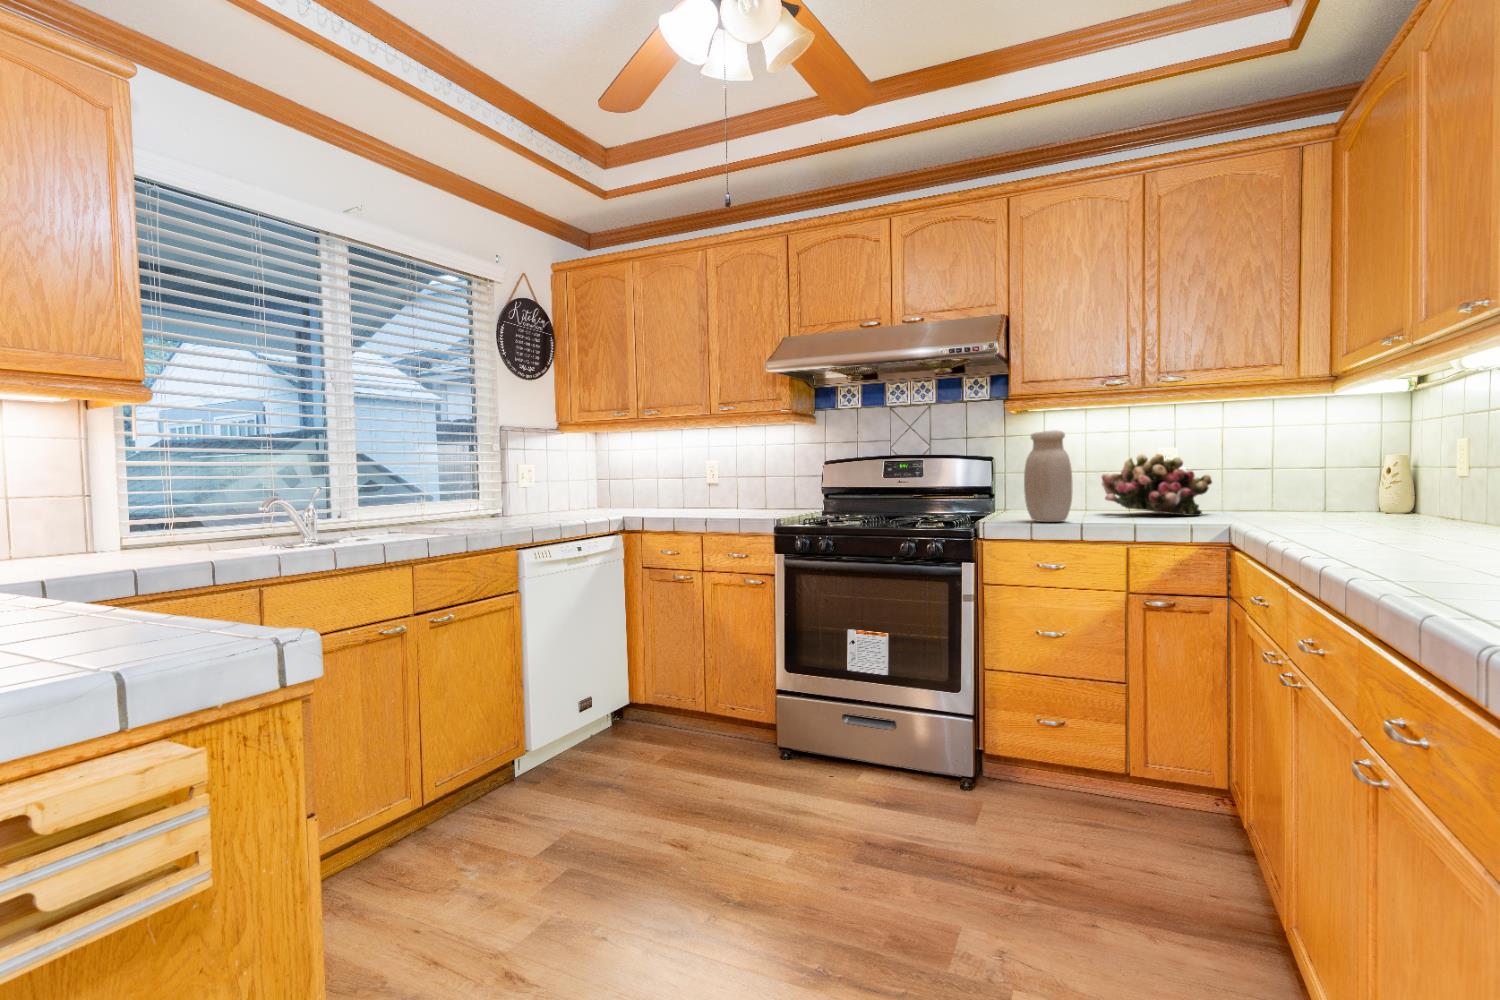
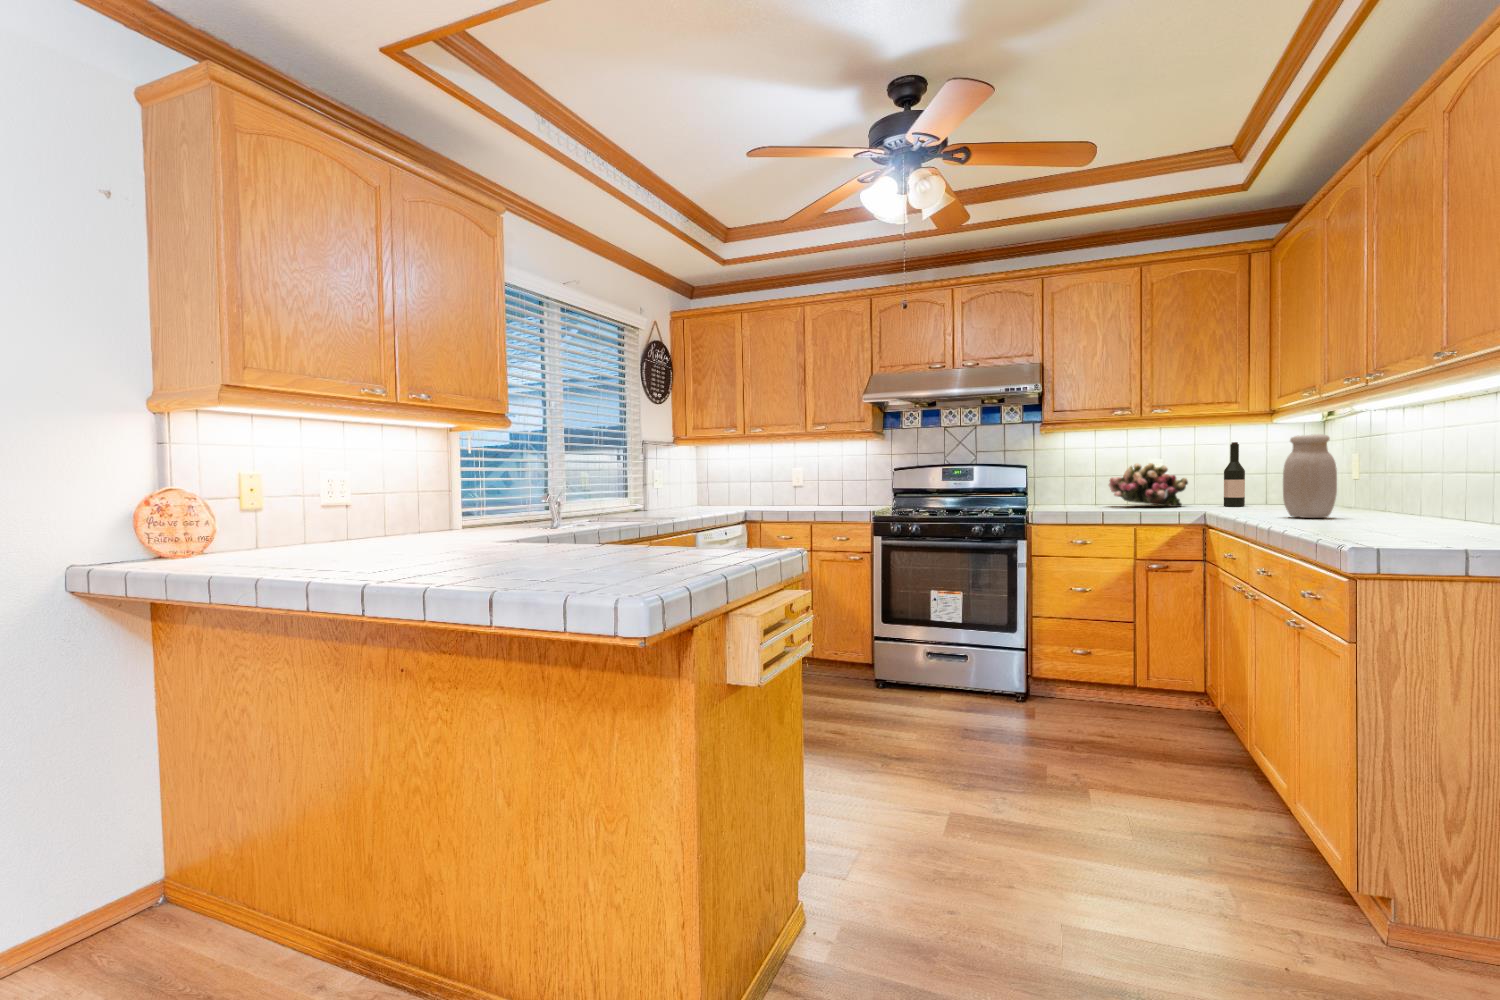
wine bottle: none [1262,424,1294,516] -> present [1224,442,1245,507]
jar: present [1024,430,1072,522] -> present [1283,434,1337,518]

